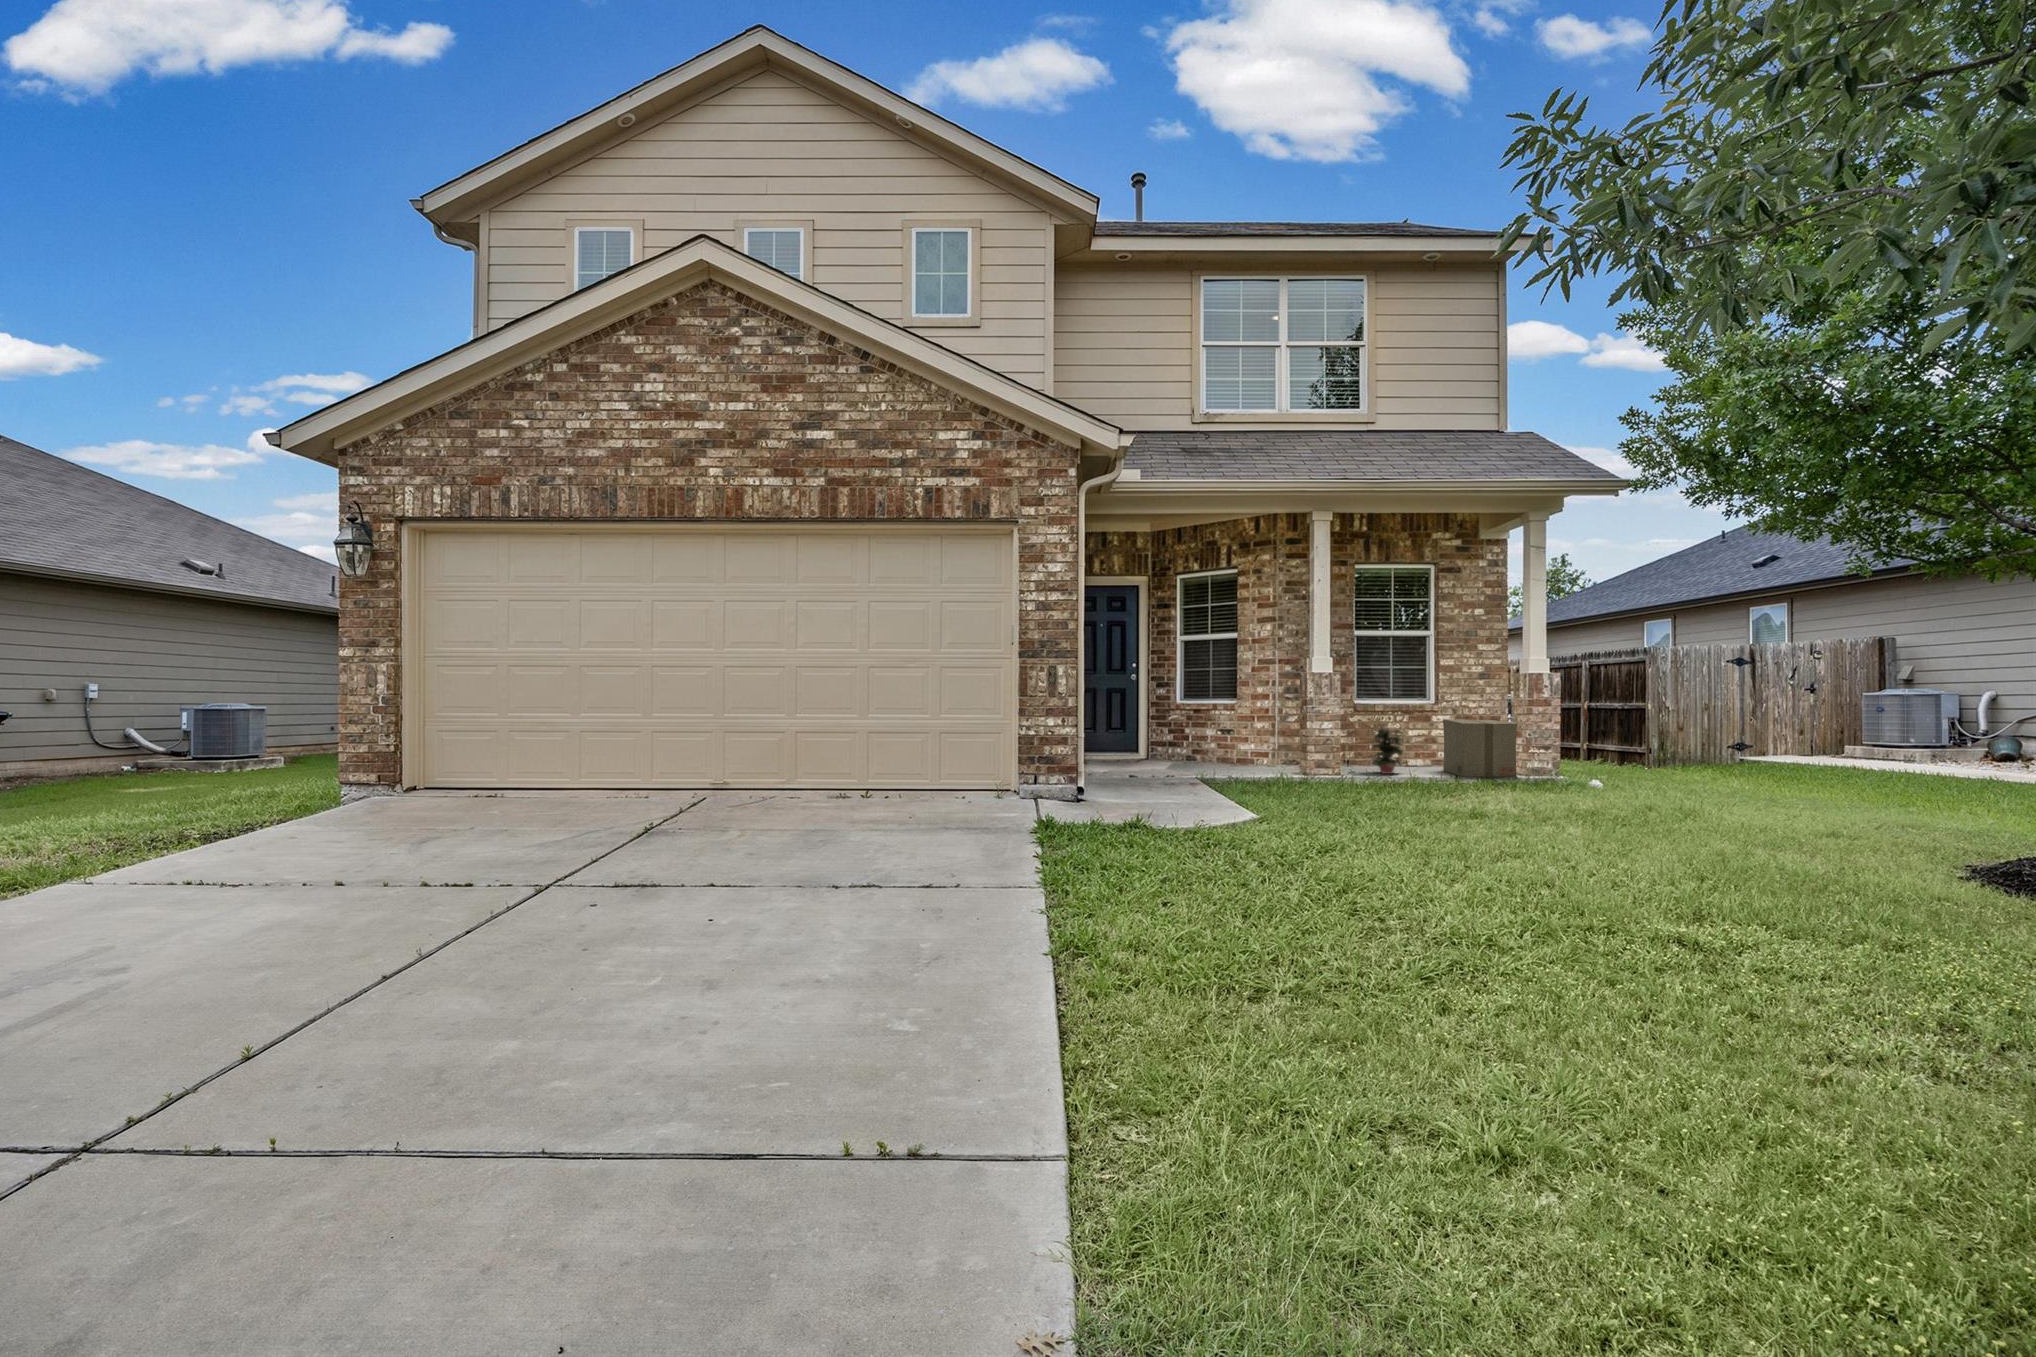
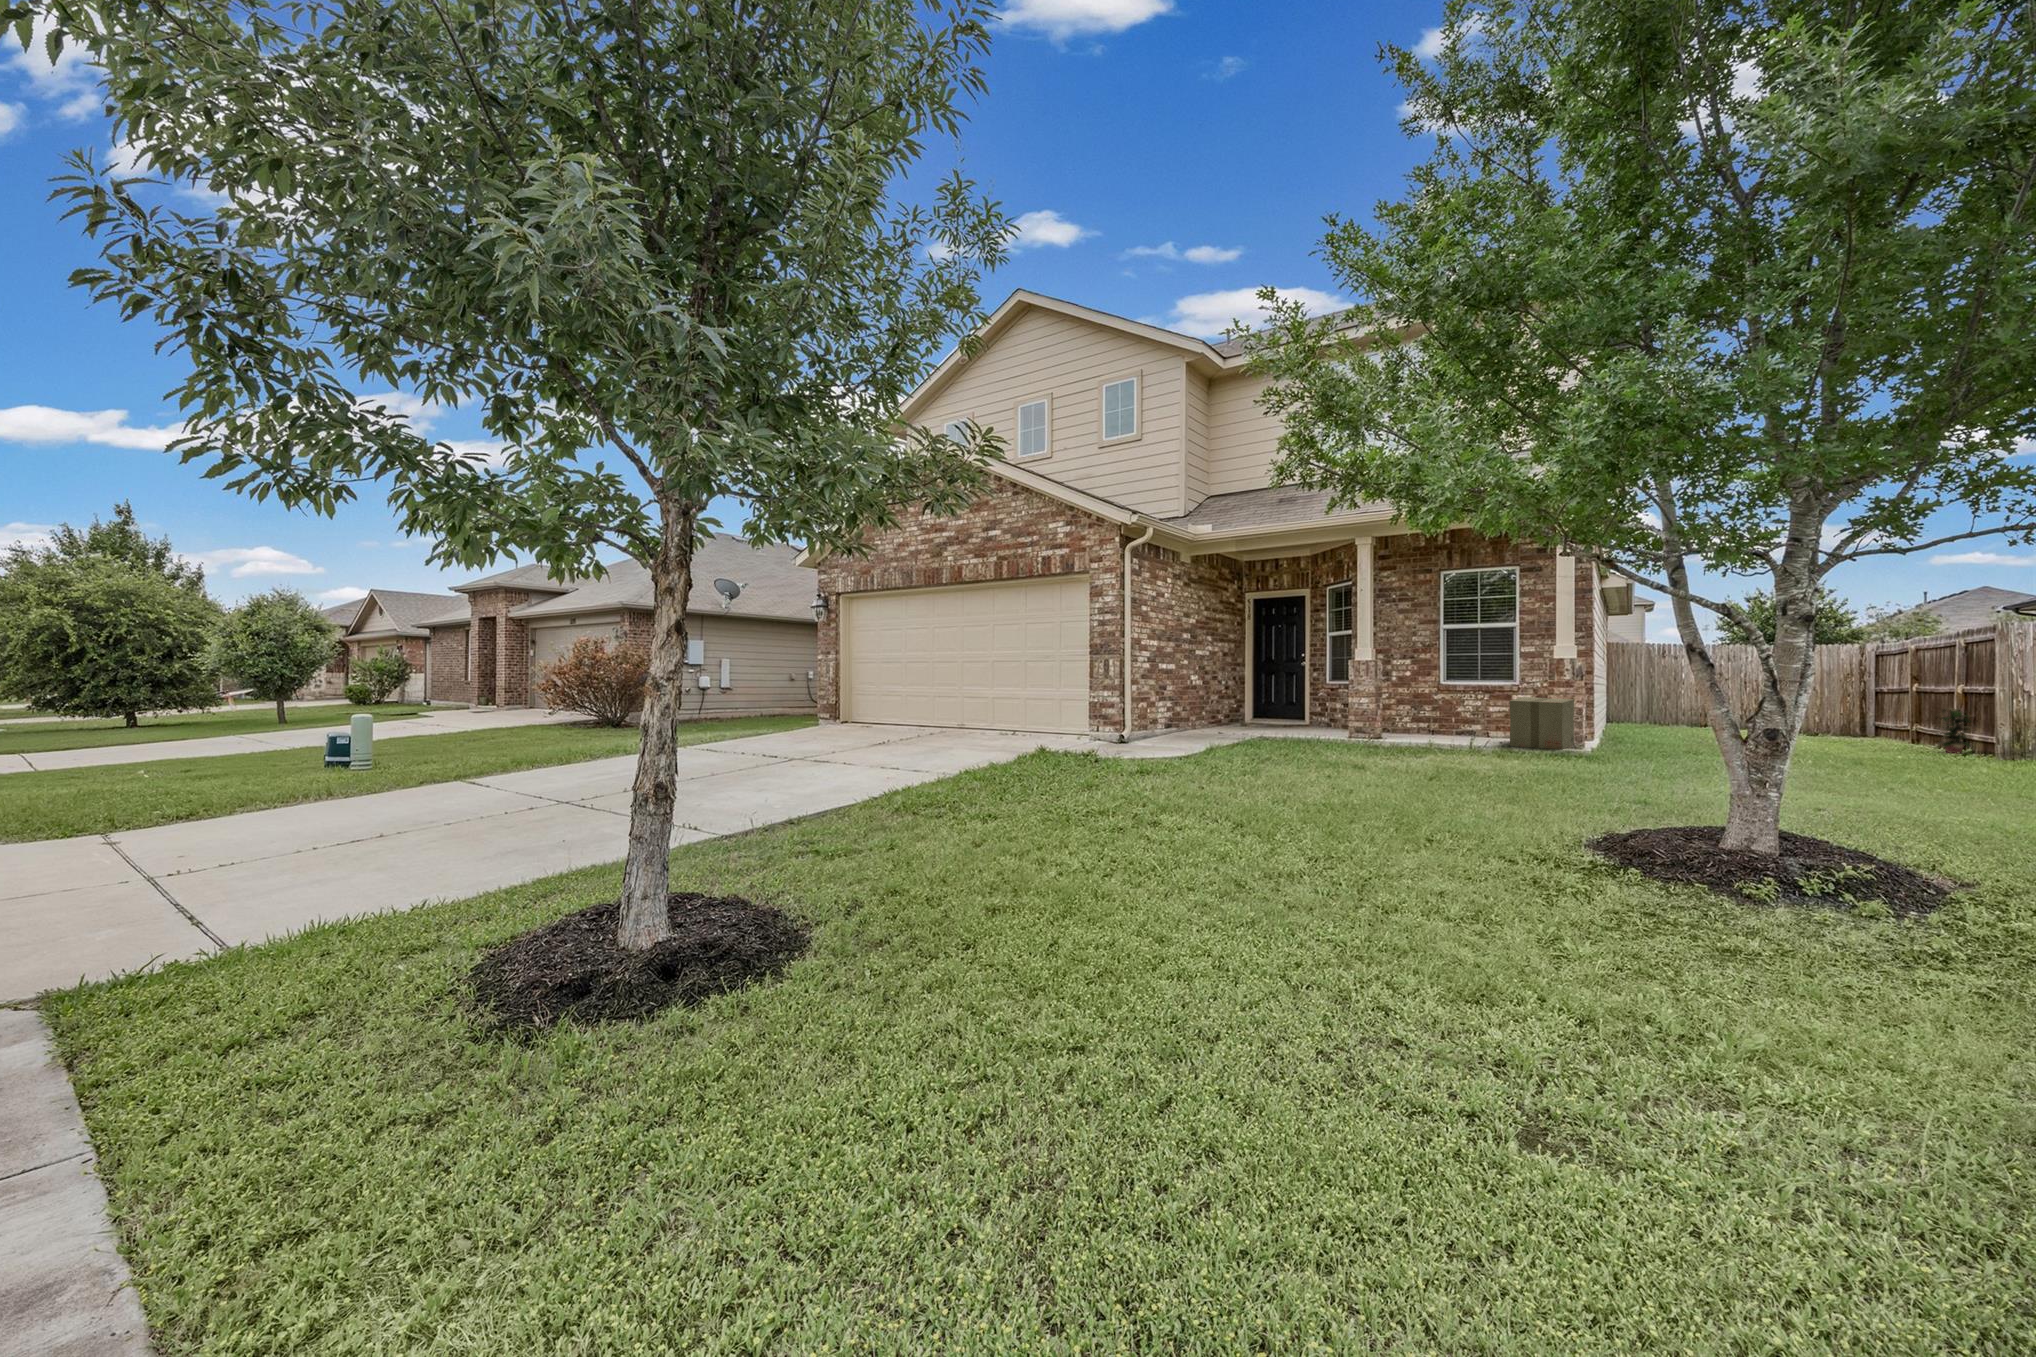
decorative plant: present [1369,721,1403,774] -> present [1937,708,1972,753]

